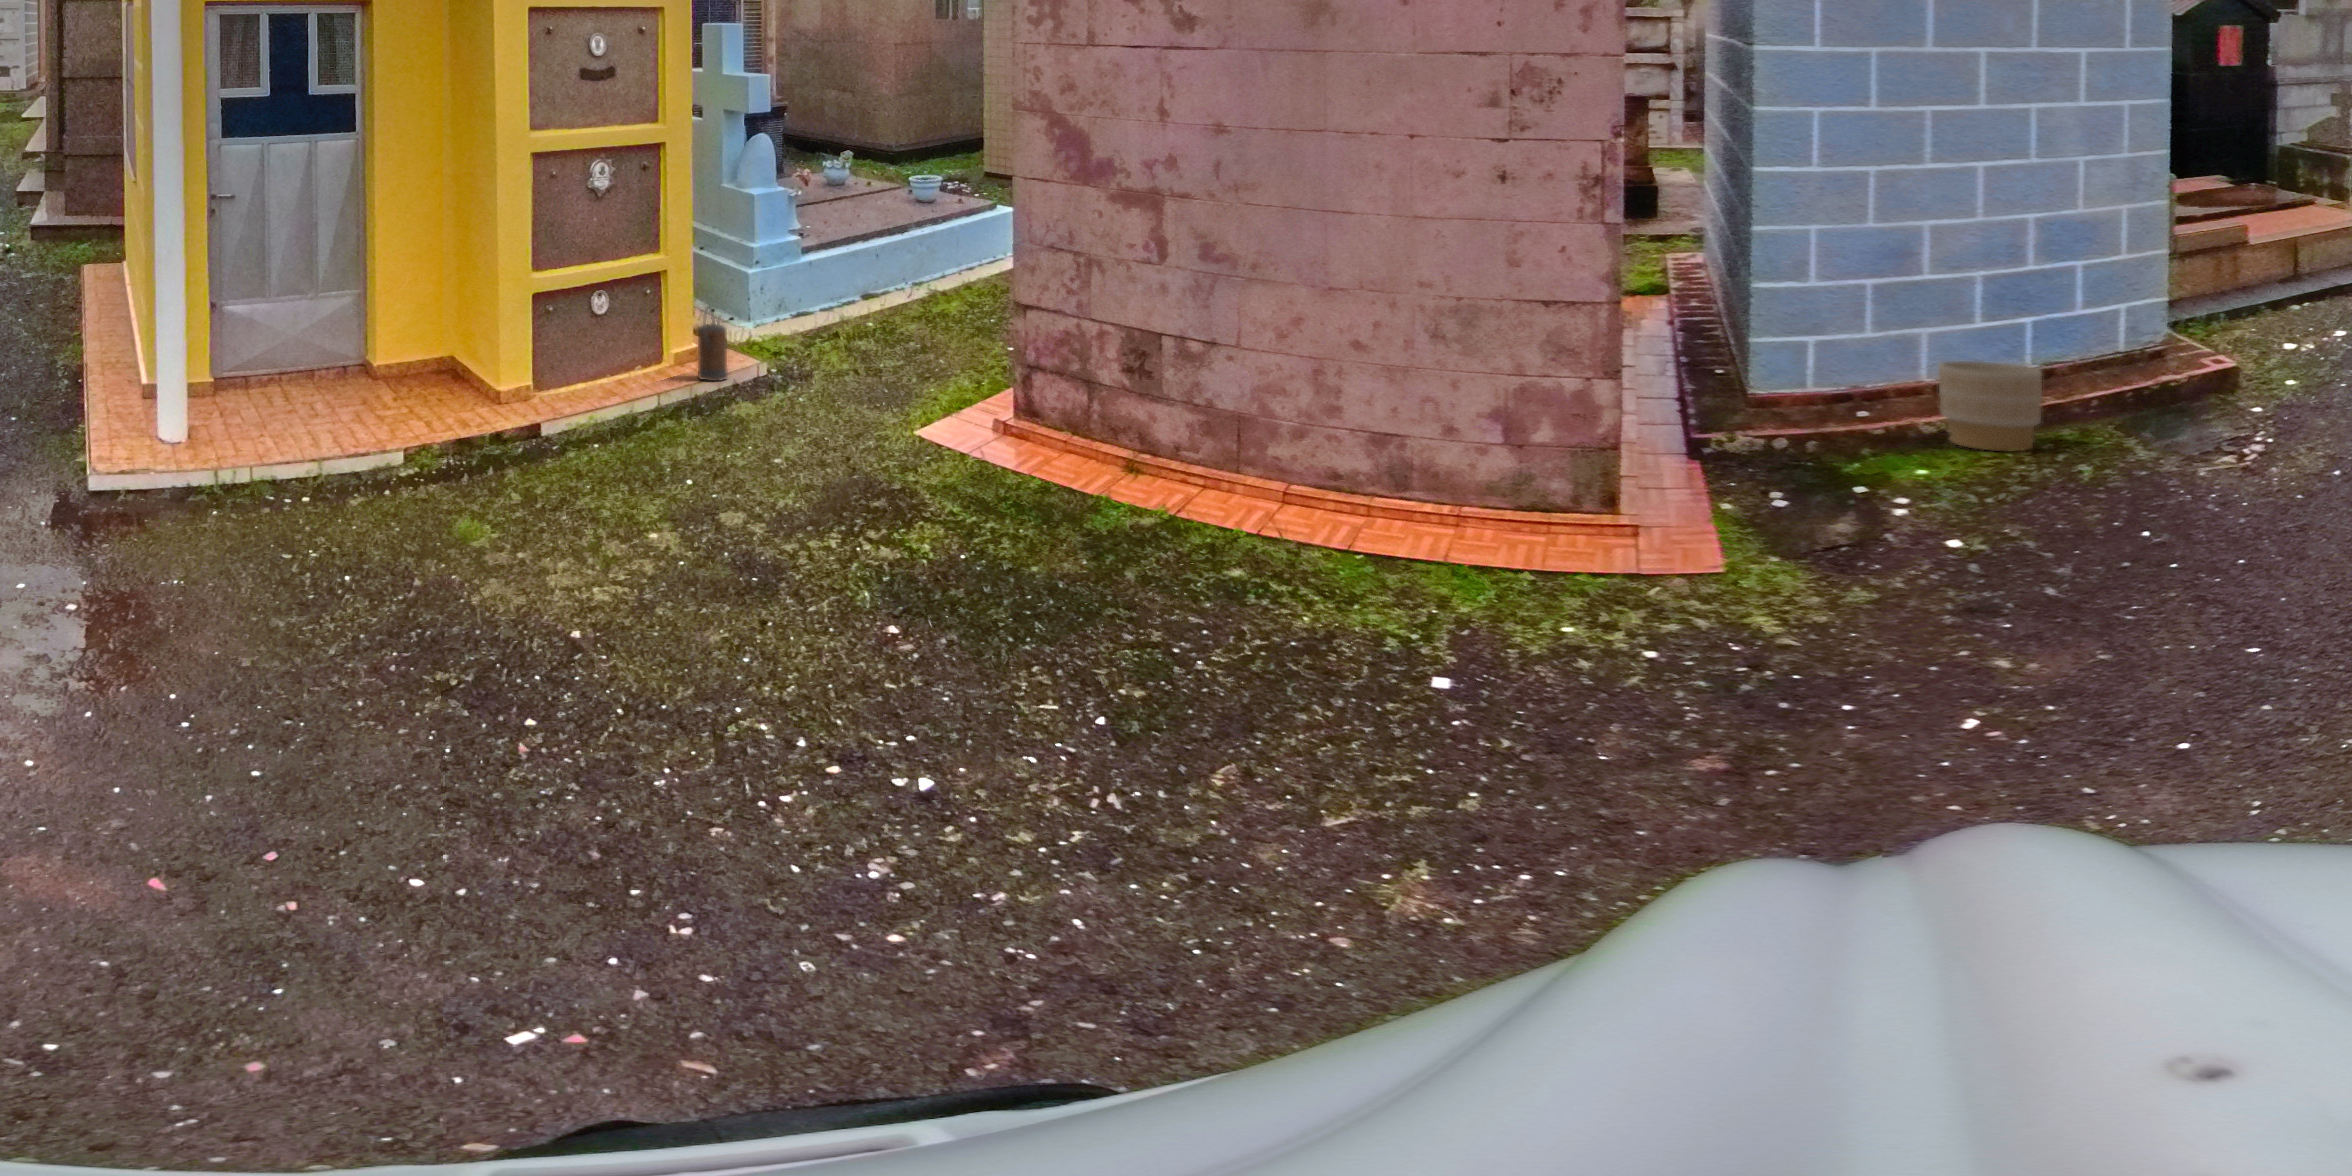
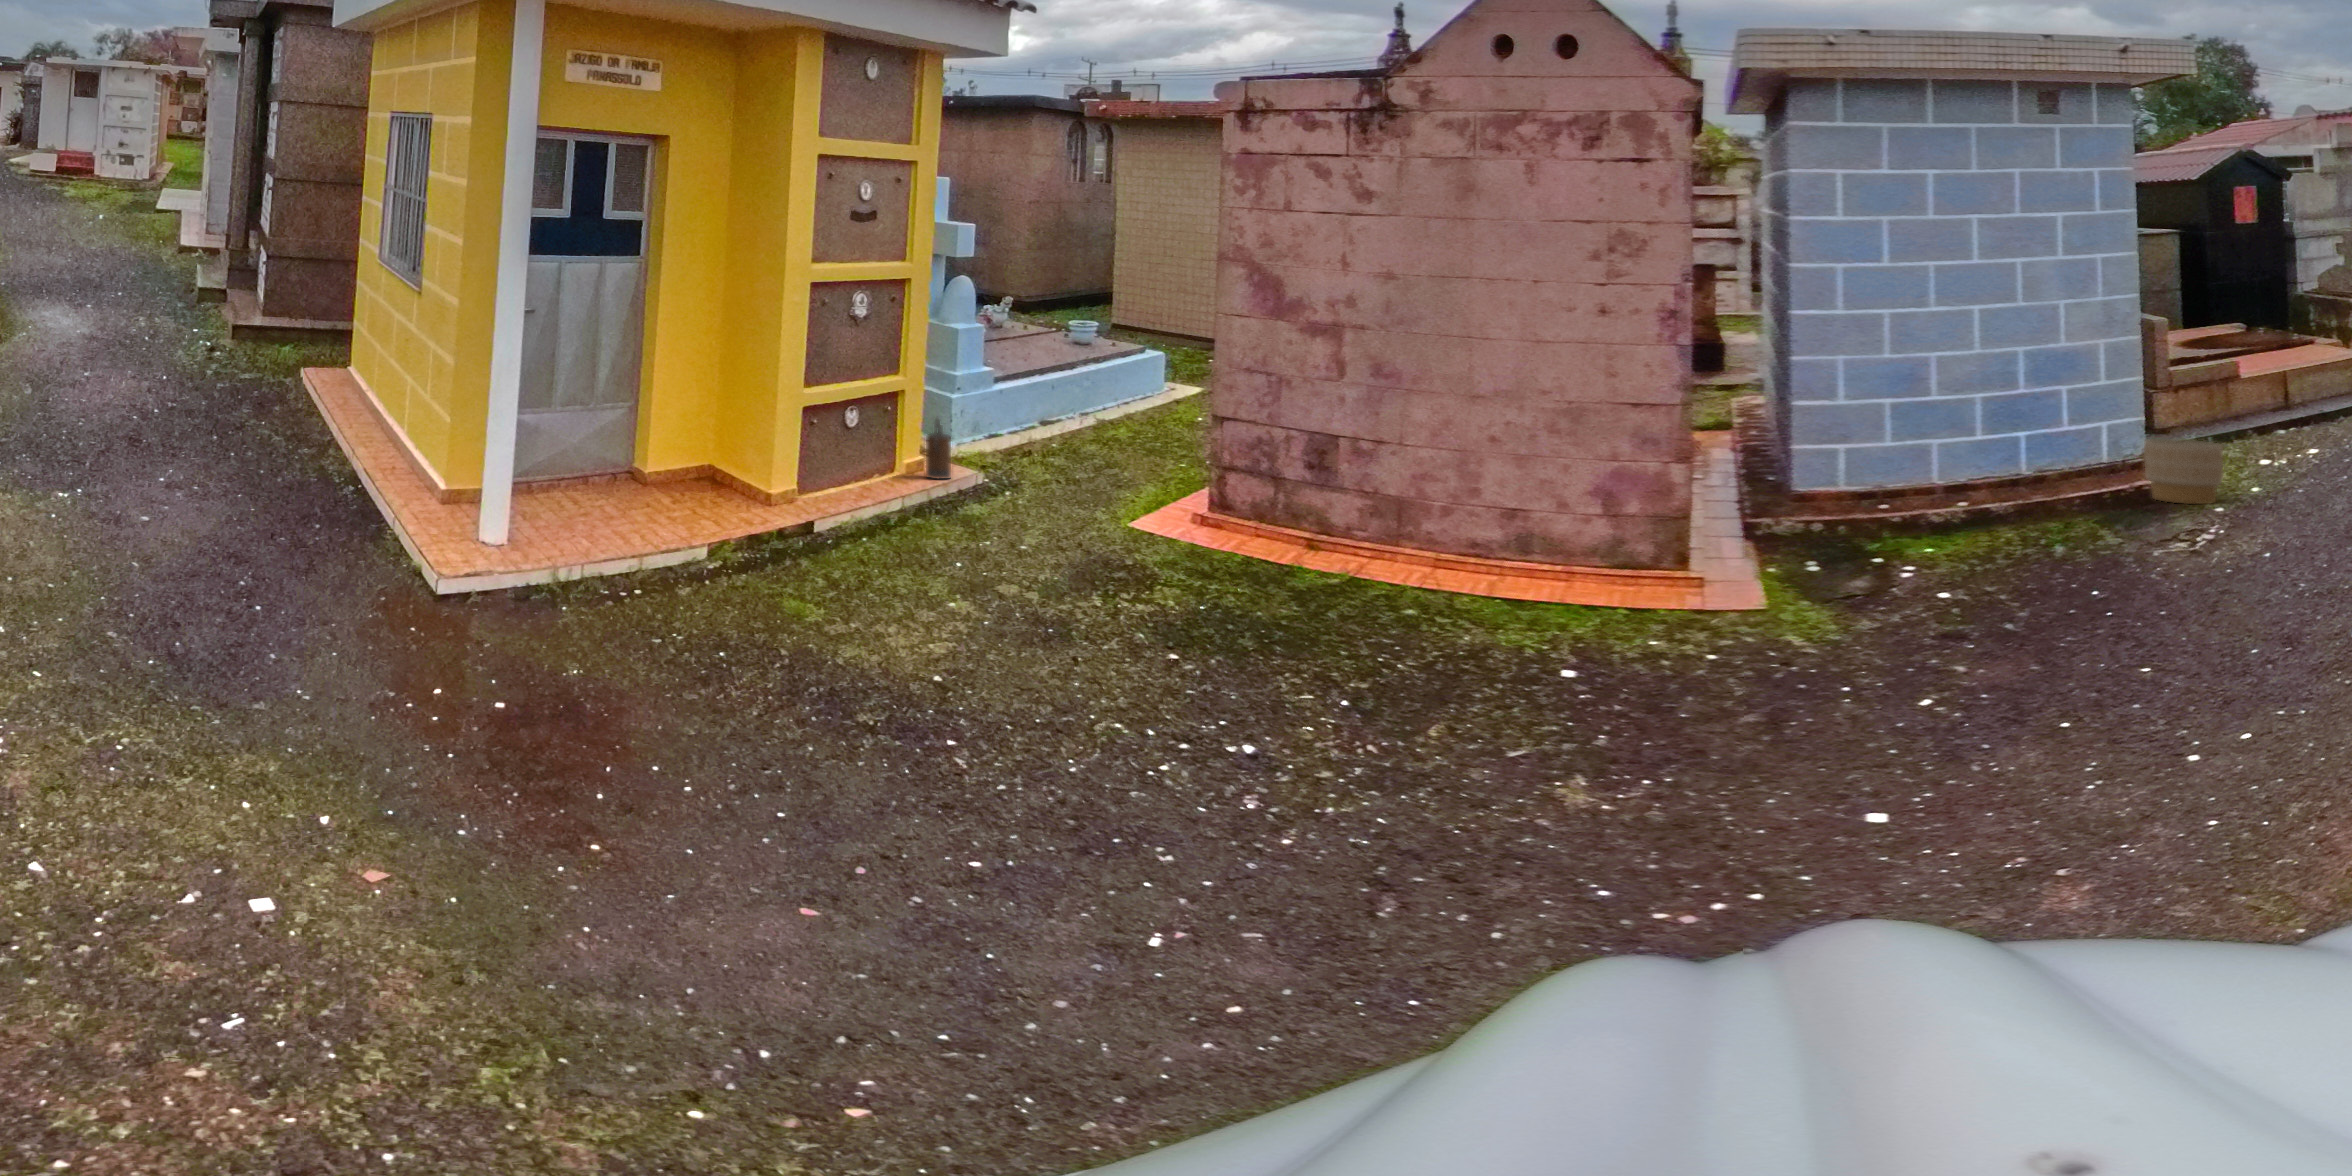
planter: present [1938,361,2042,452] -> present [2144,439,2223,504]

